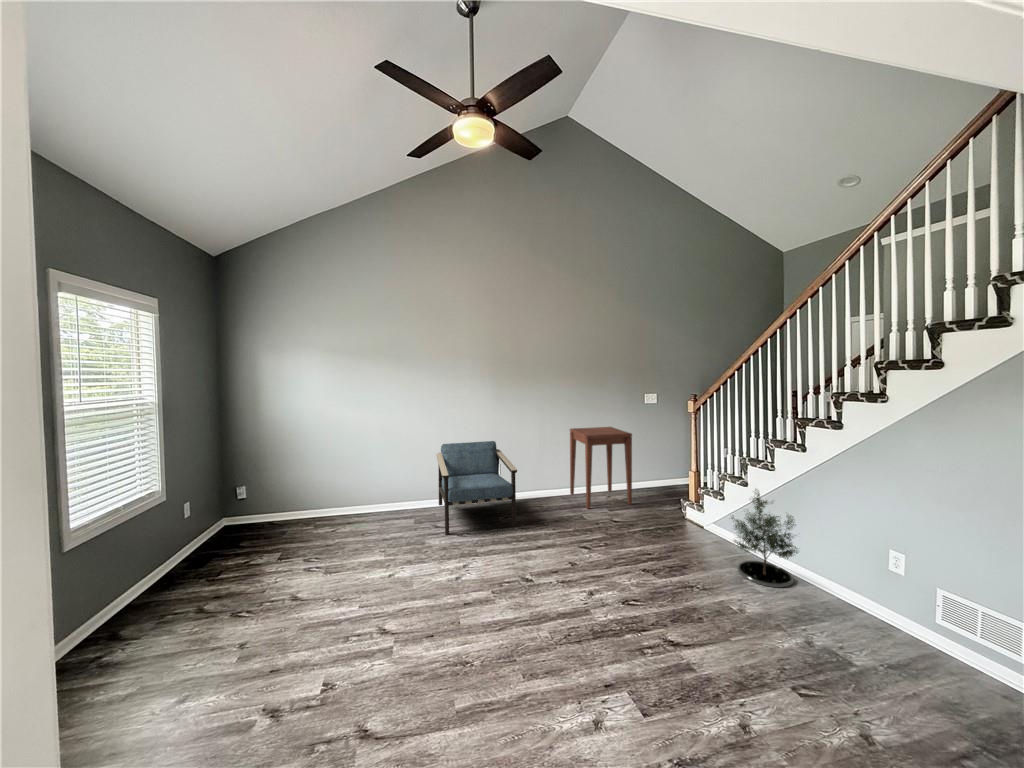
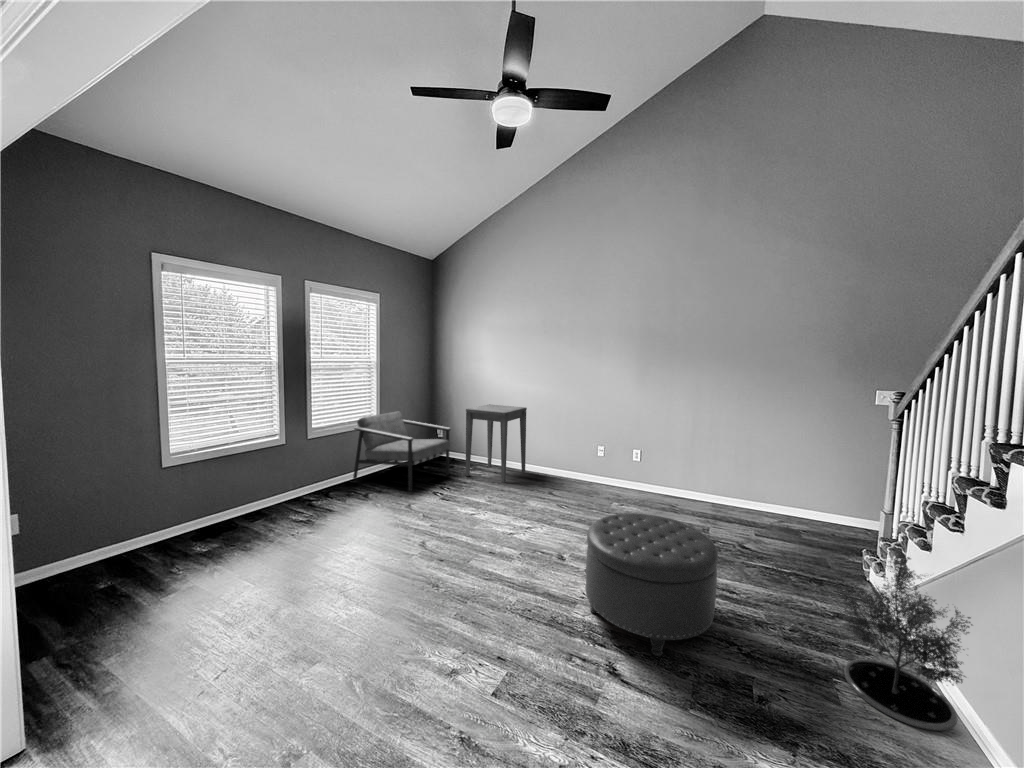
side table: present [570,427,632,509] -> present [466,404,527,483]
armchair: present [437,441,517,535] -> present [353,411,451,491]
ottoman: none [585,512,690,618] -> present [586,513,718,656]

